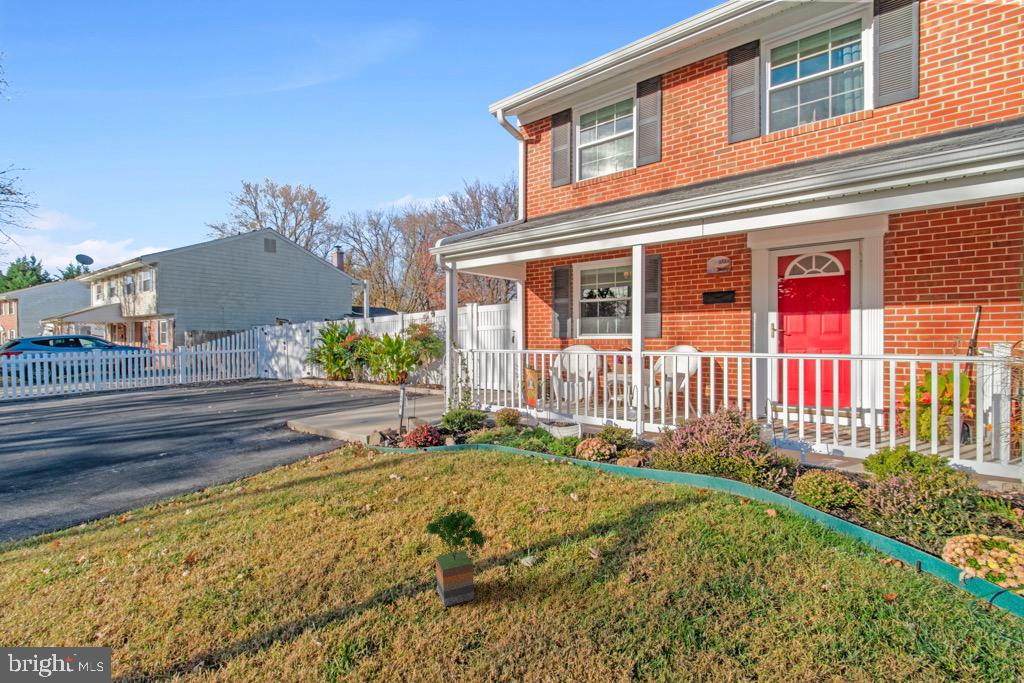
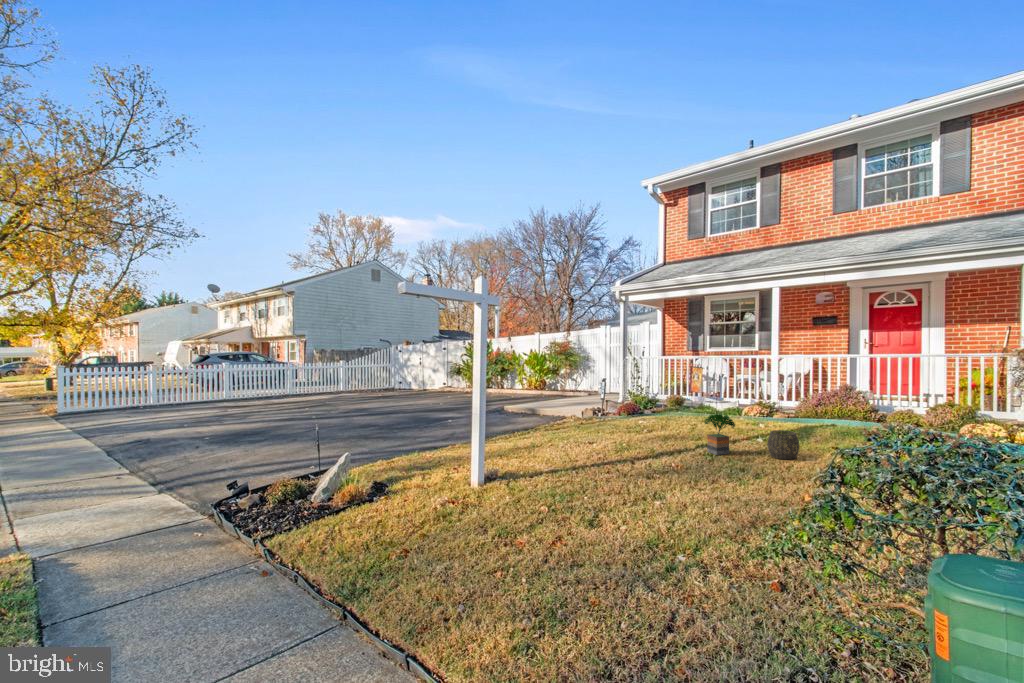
woven basket: none [542,549,606,627] -> present [767,430,799,459]

